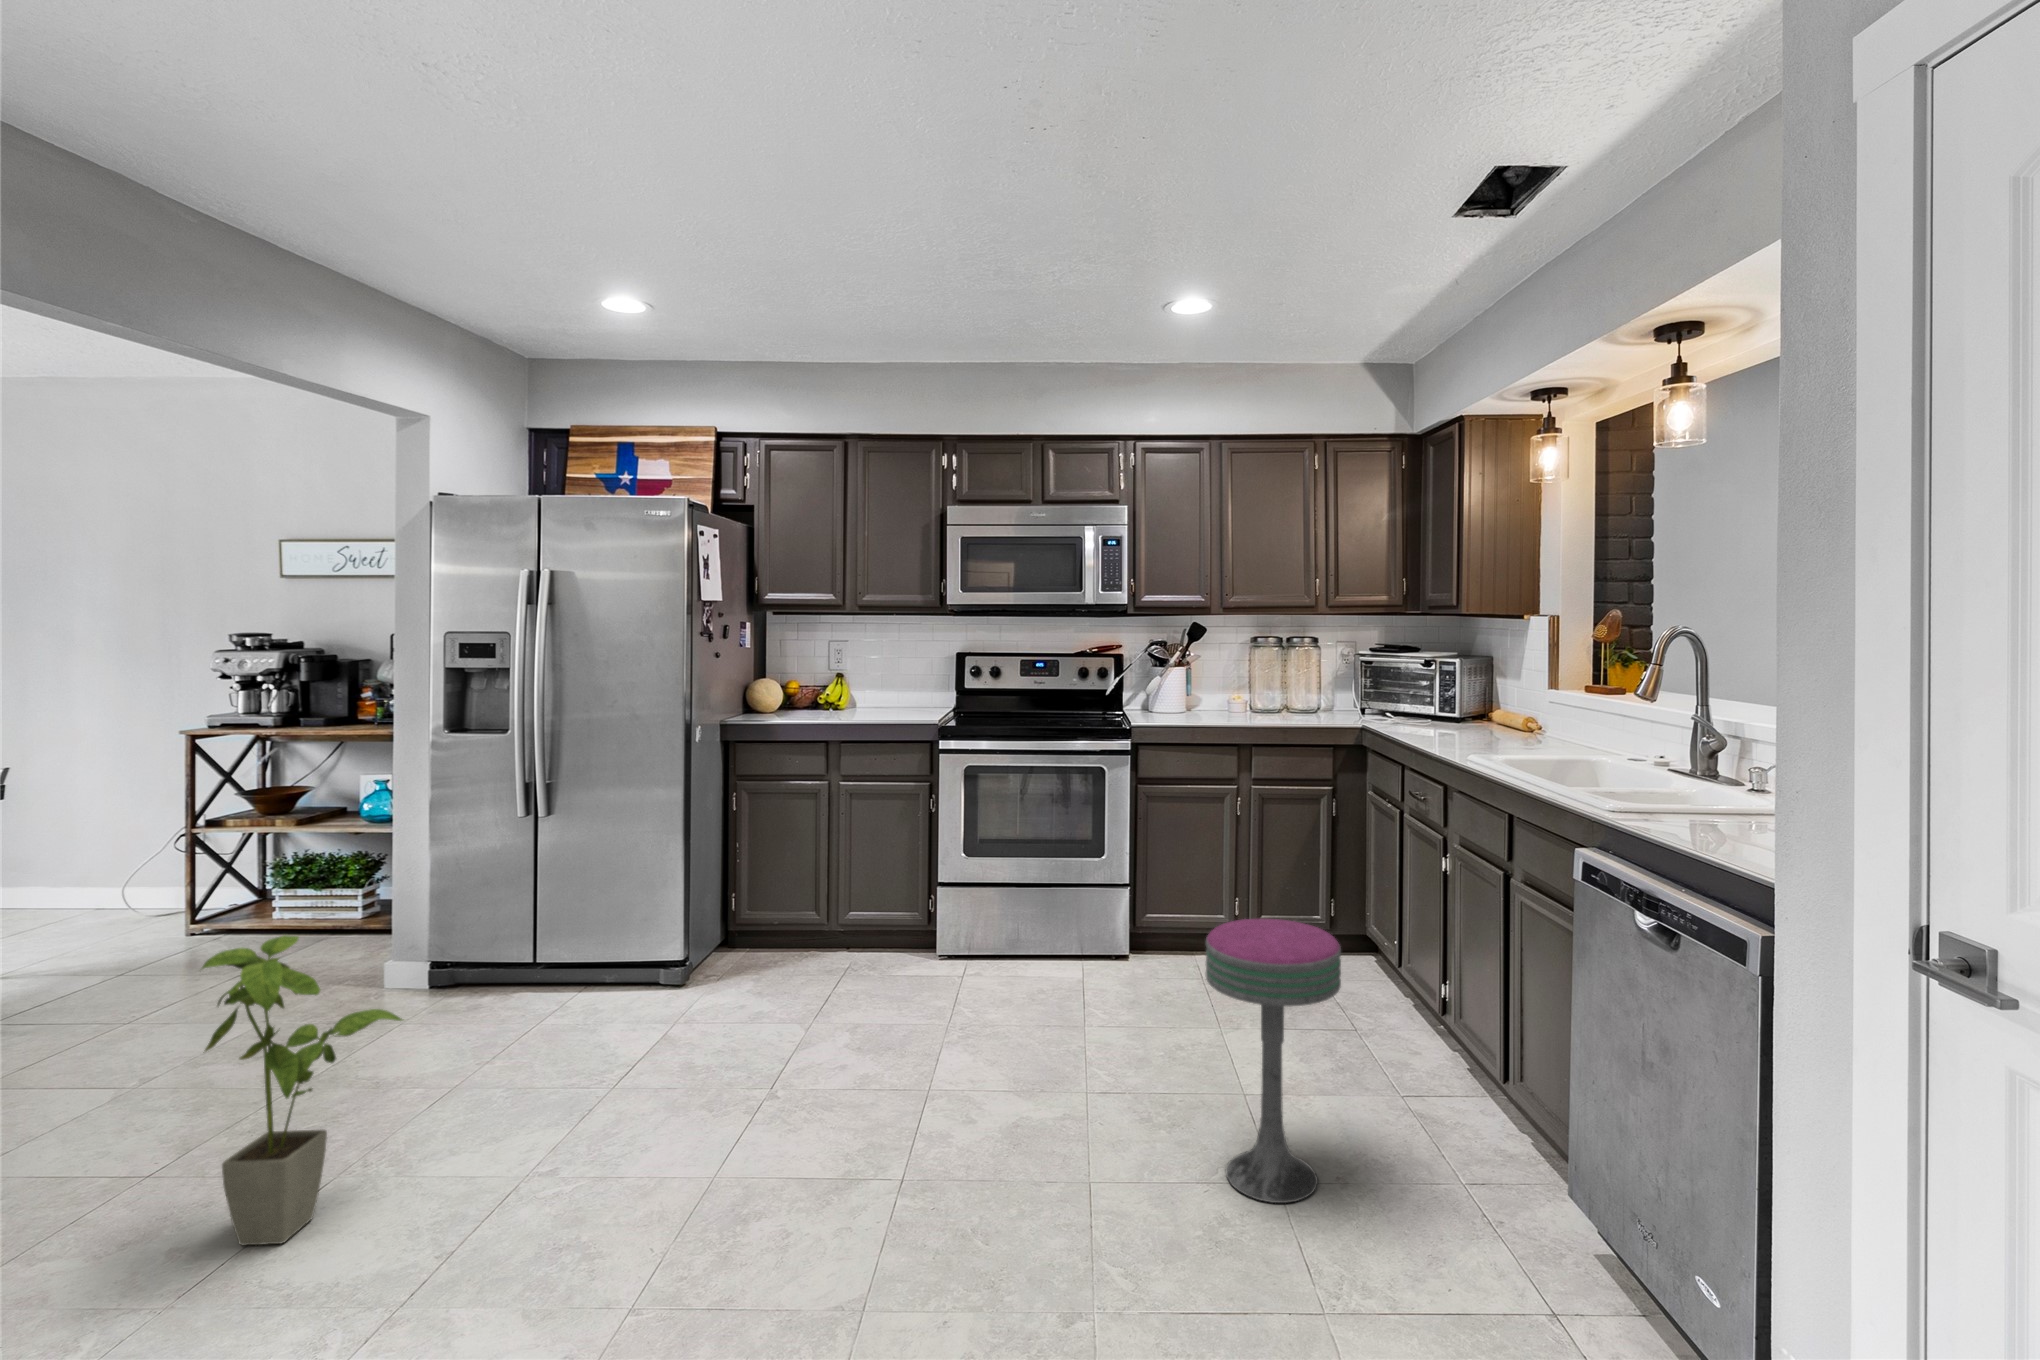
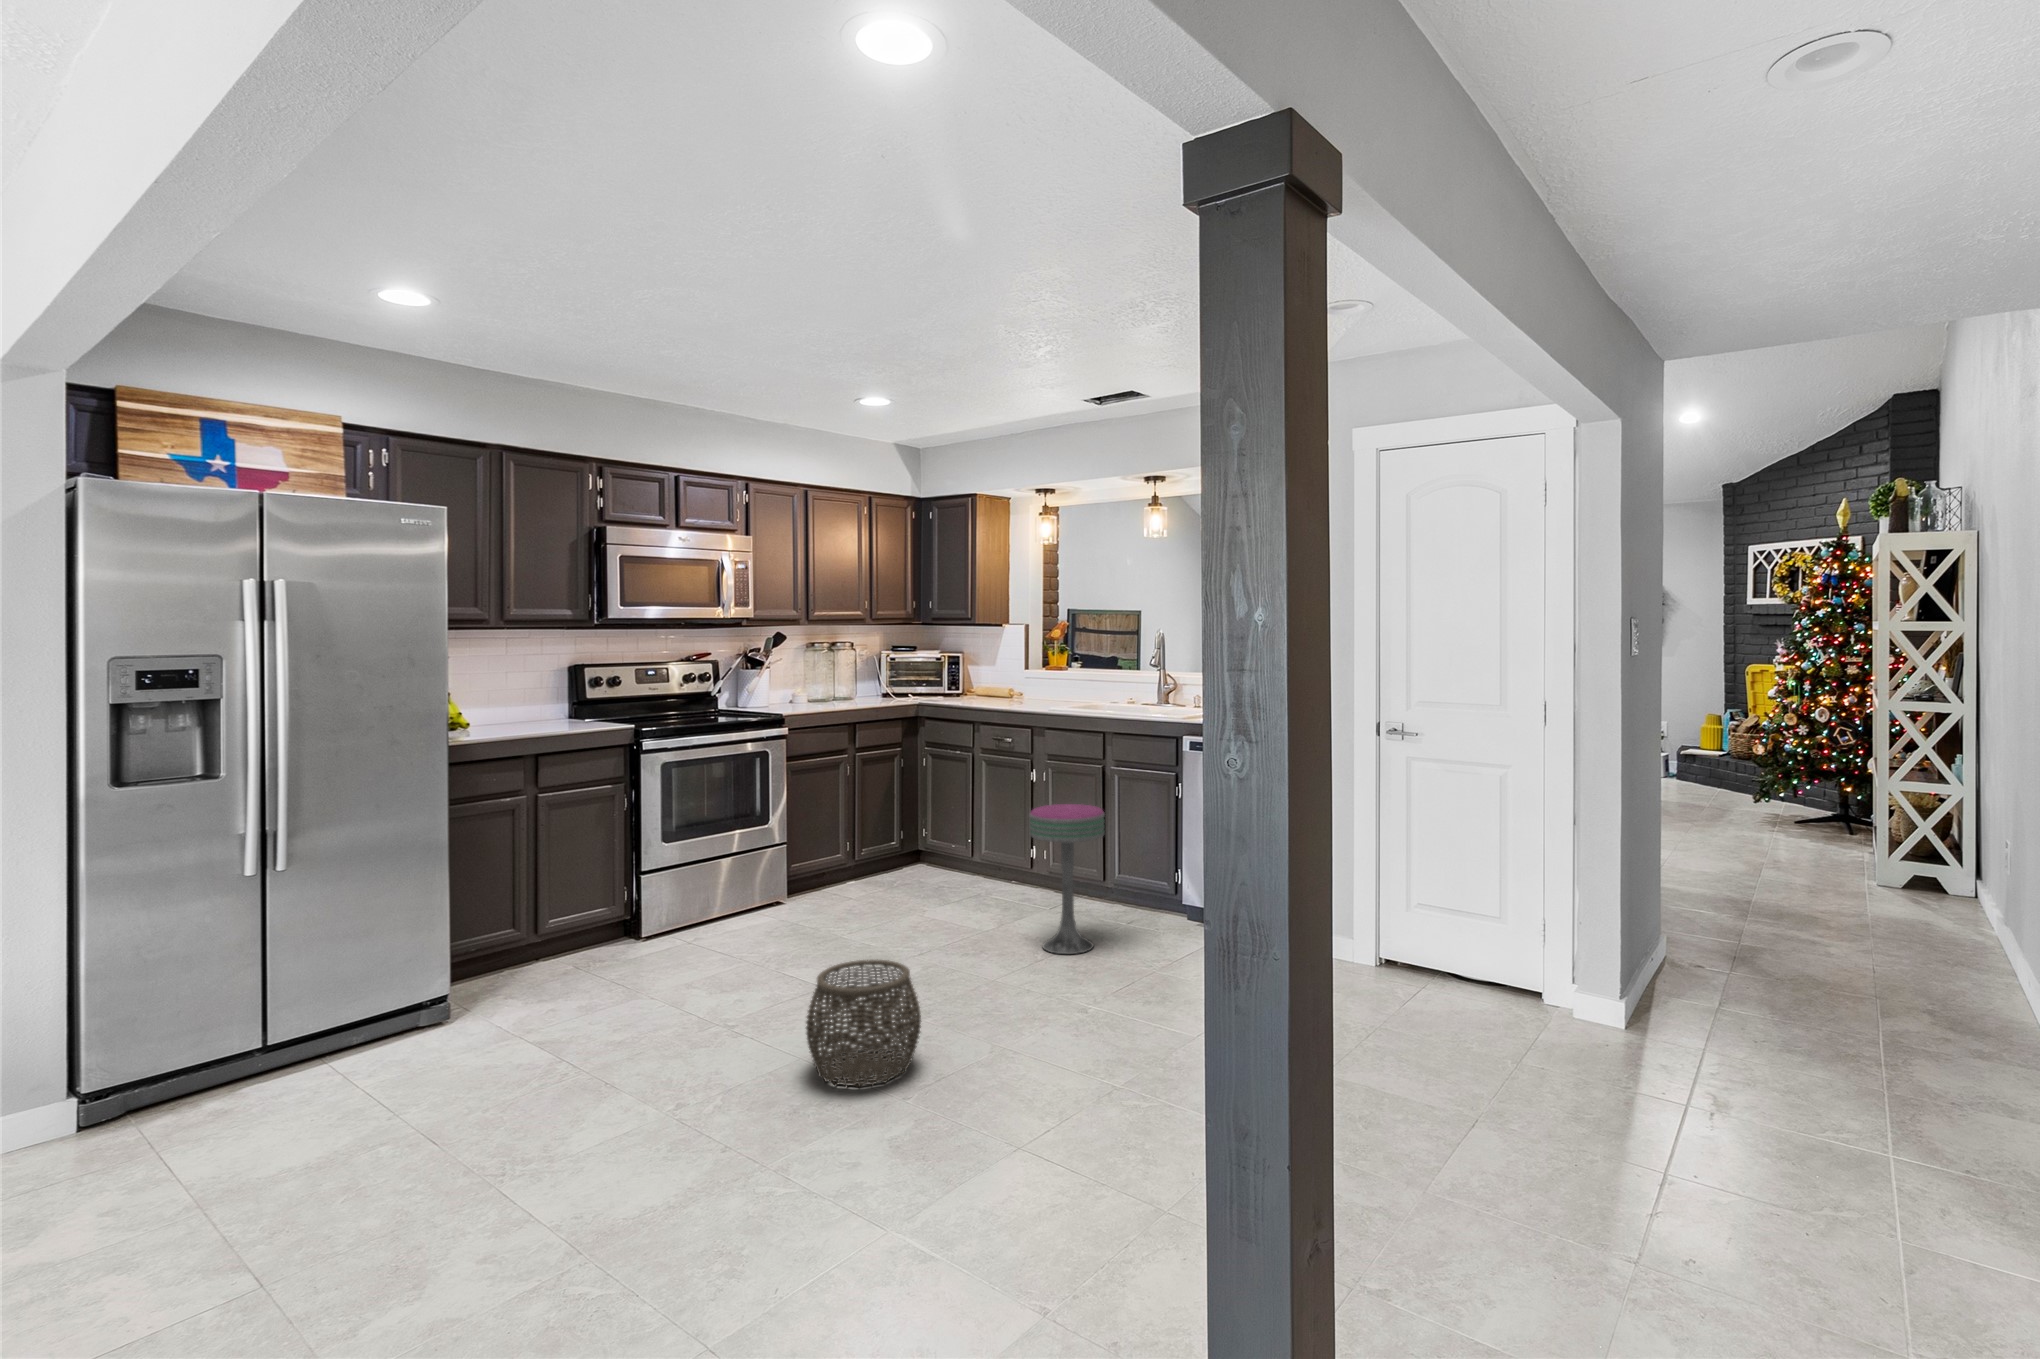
house plant: present [202,935,402,1245] -> none [481,921,639,1209]
woven basket: none [594,1079,771,1287] -> present [806,959,921,1086]

